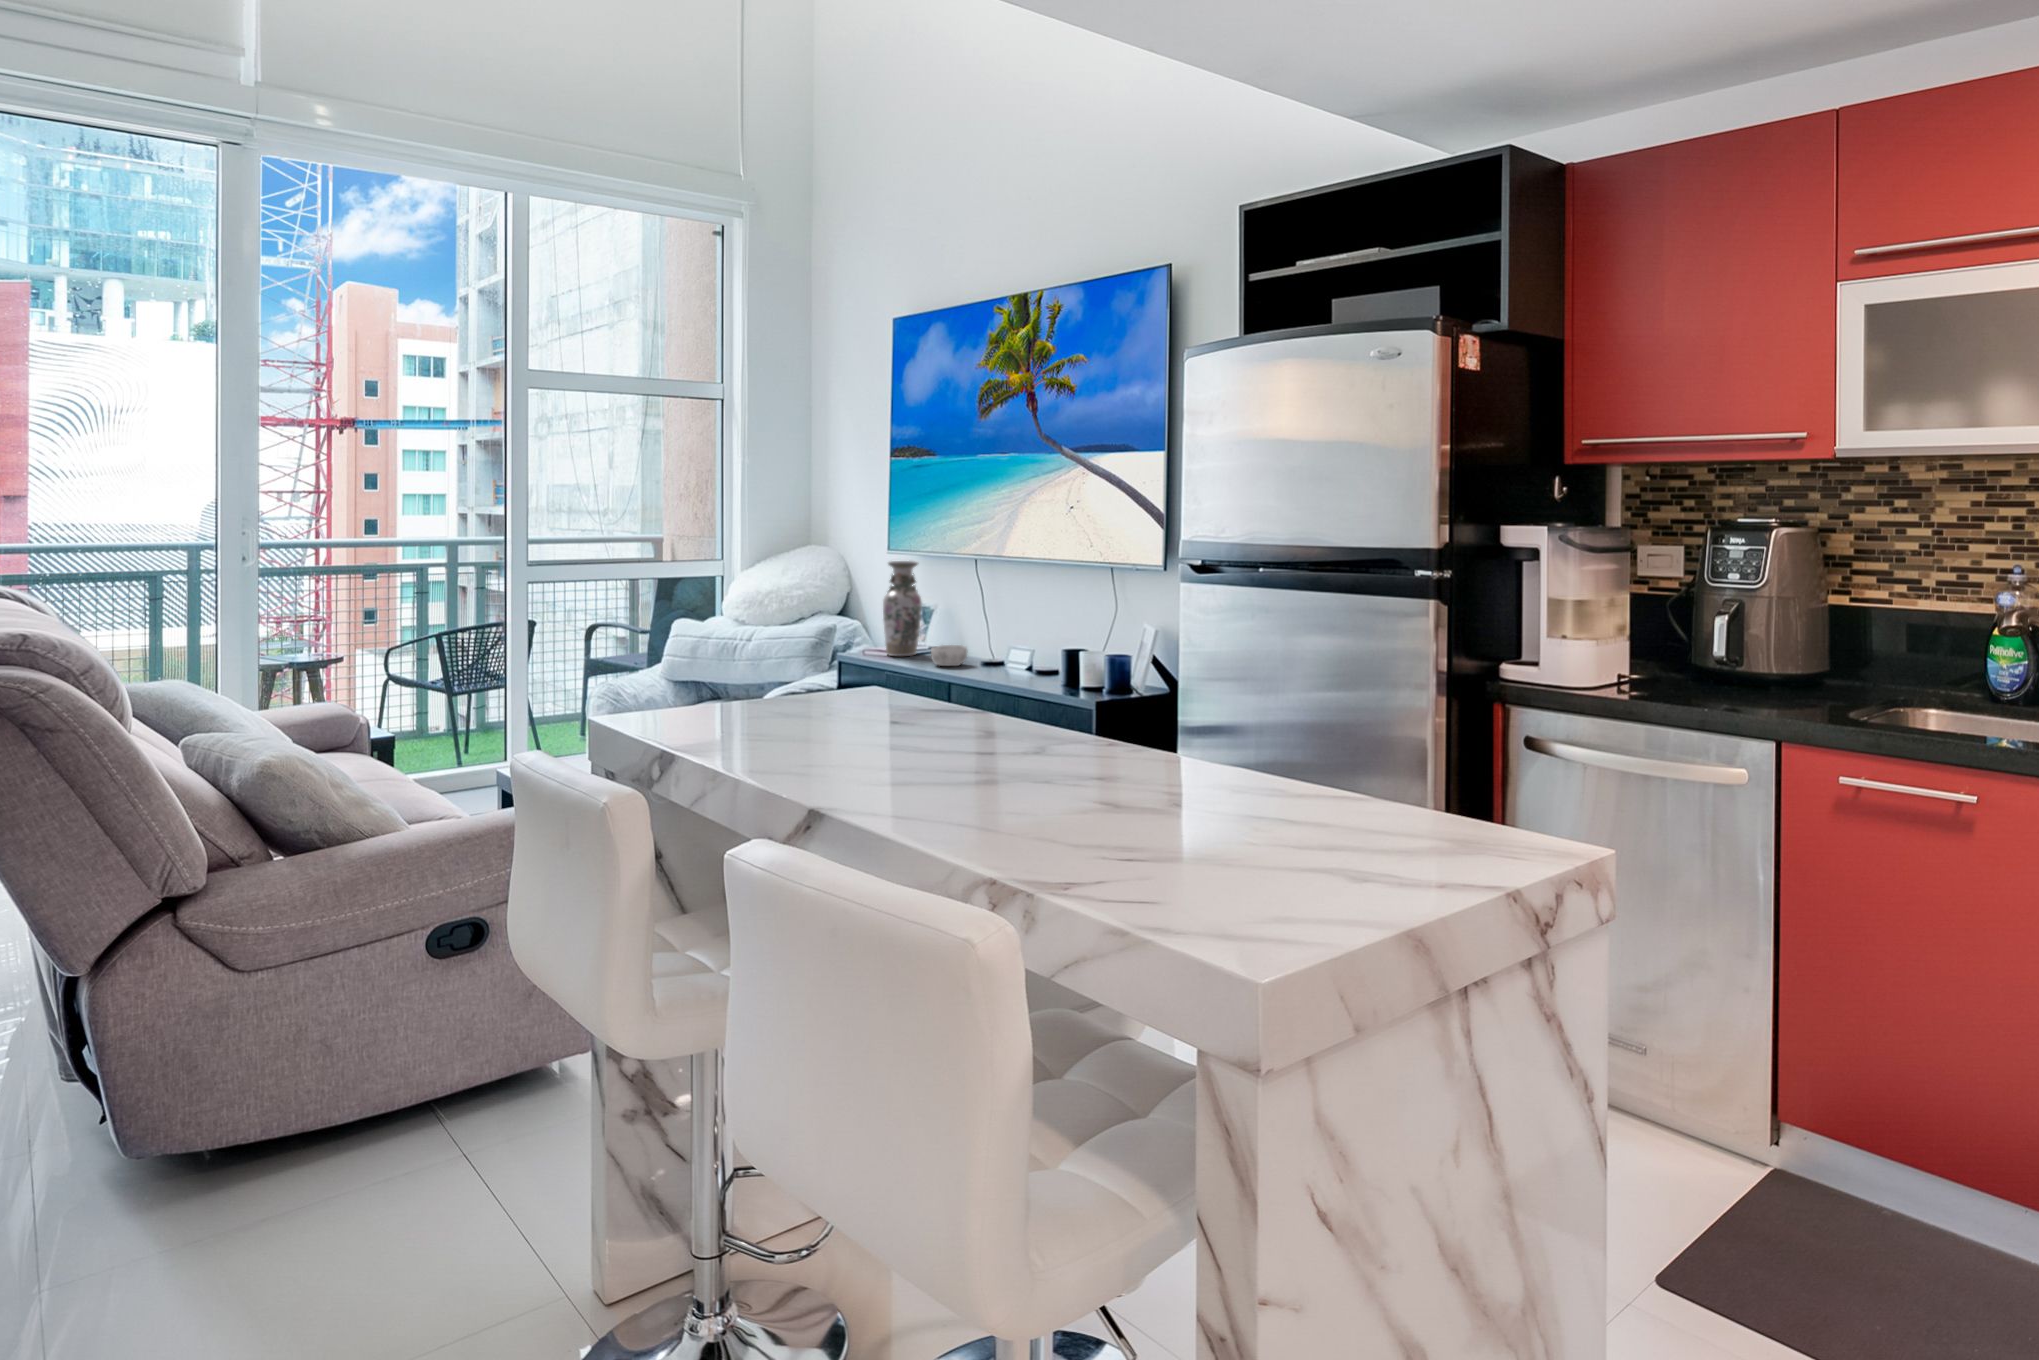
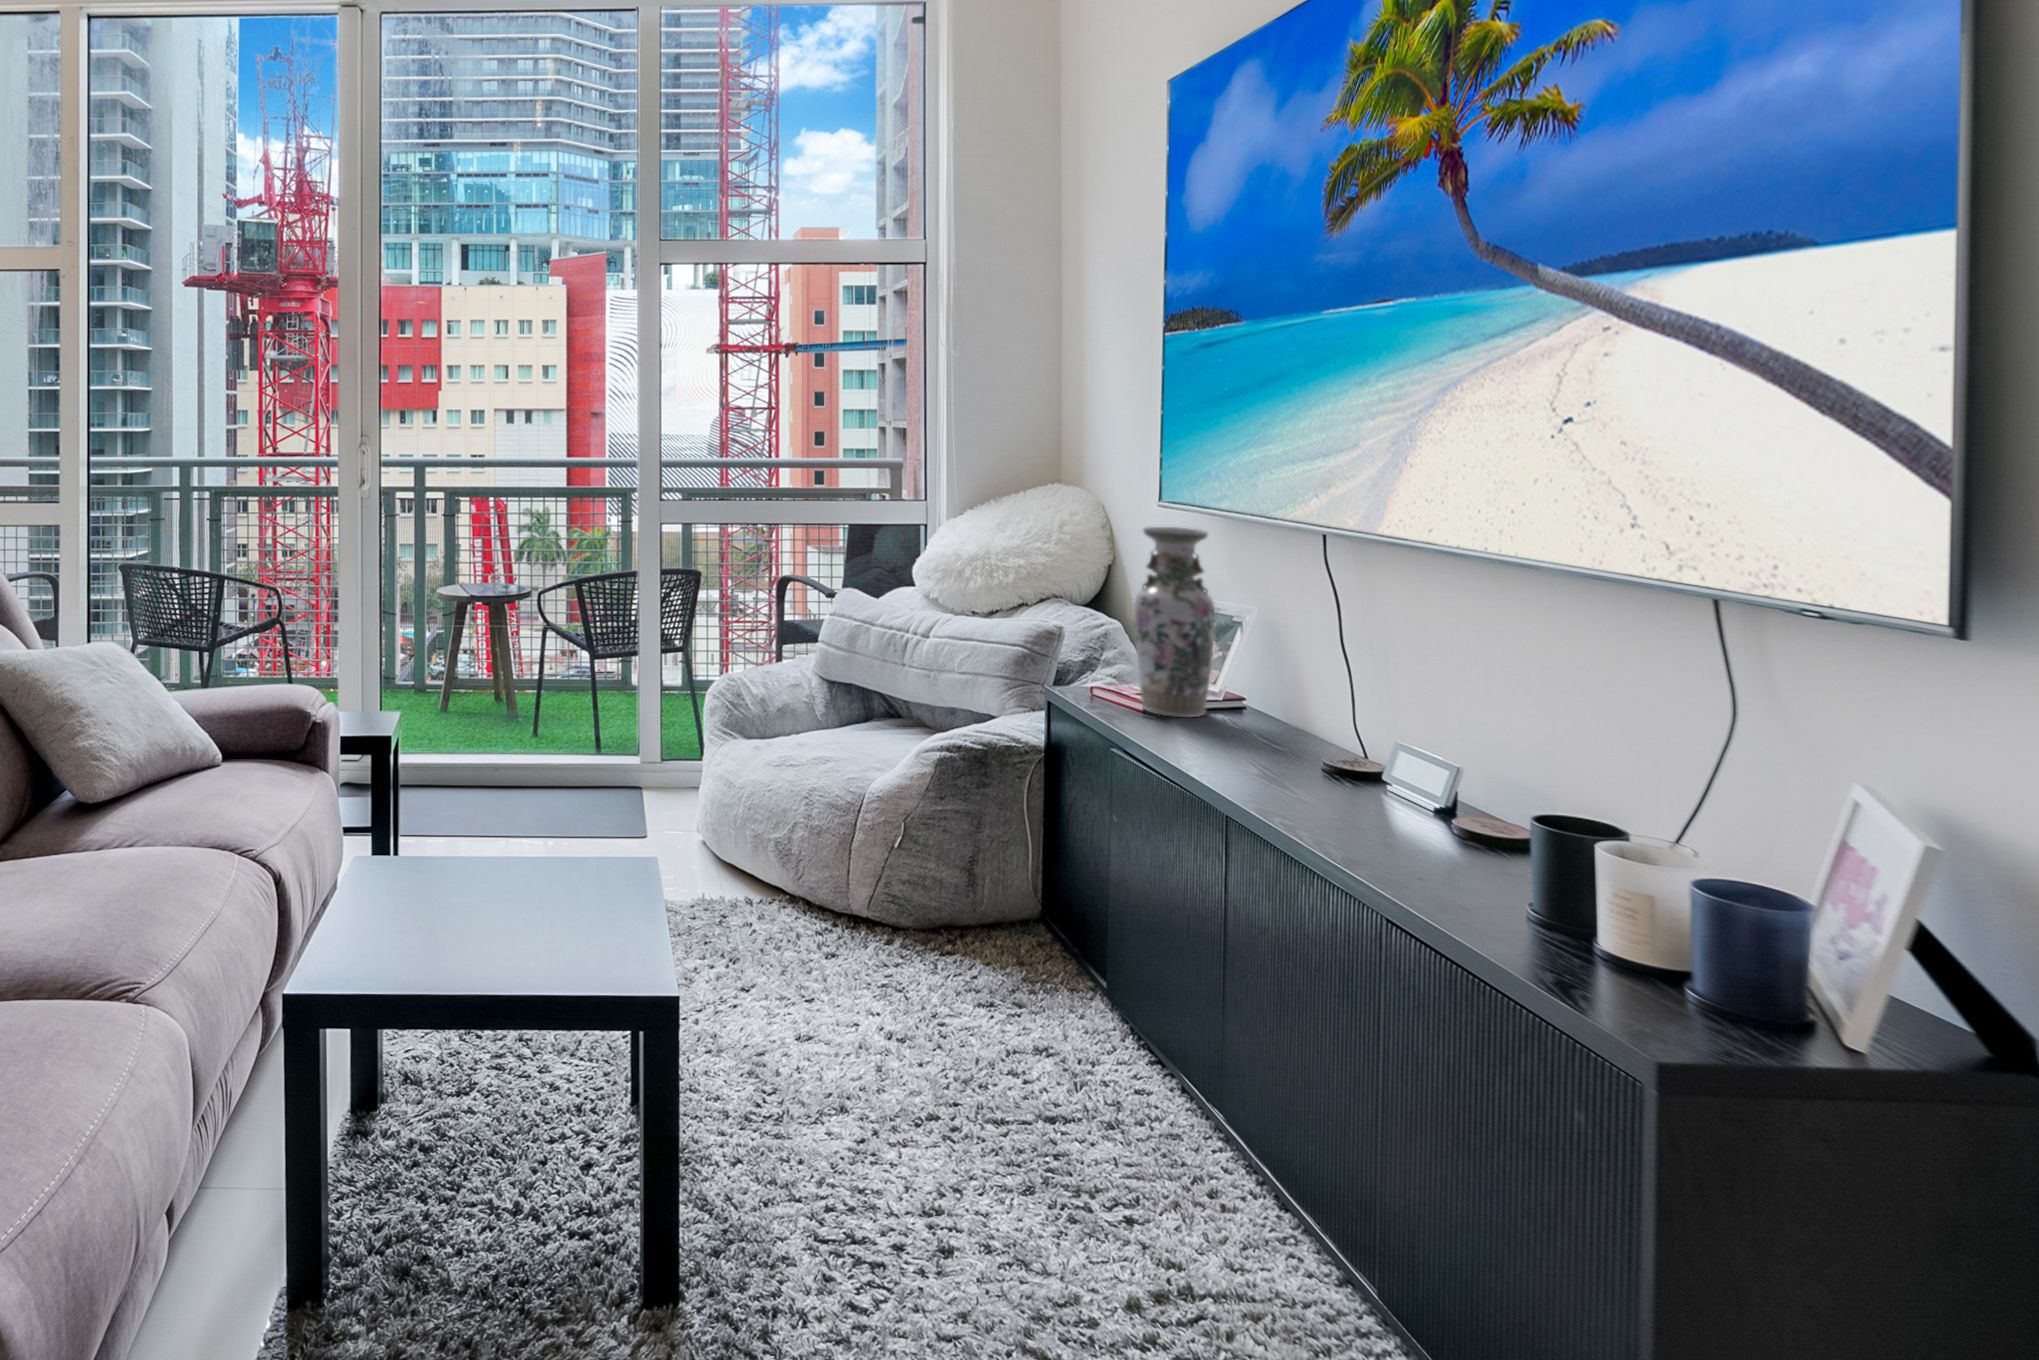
decorative bowl: present [931,645,968,666] -> none [1214,714,1301,768]

